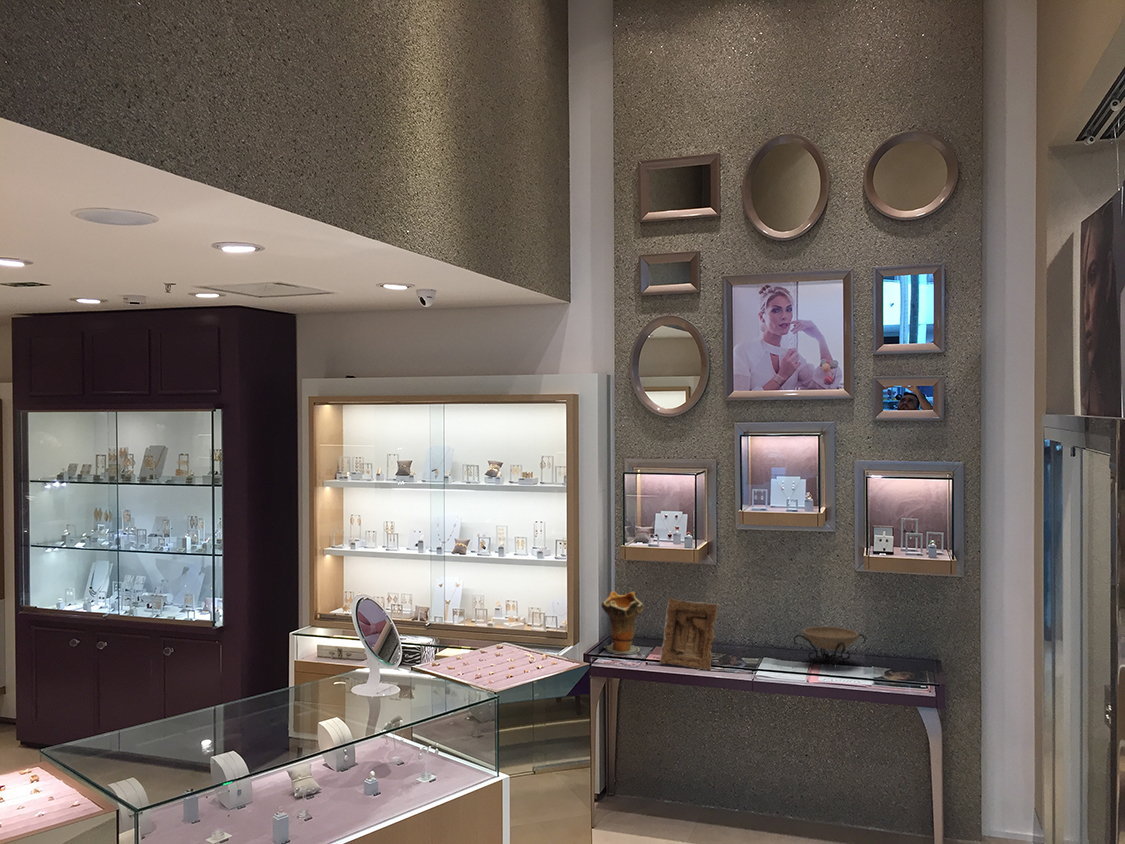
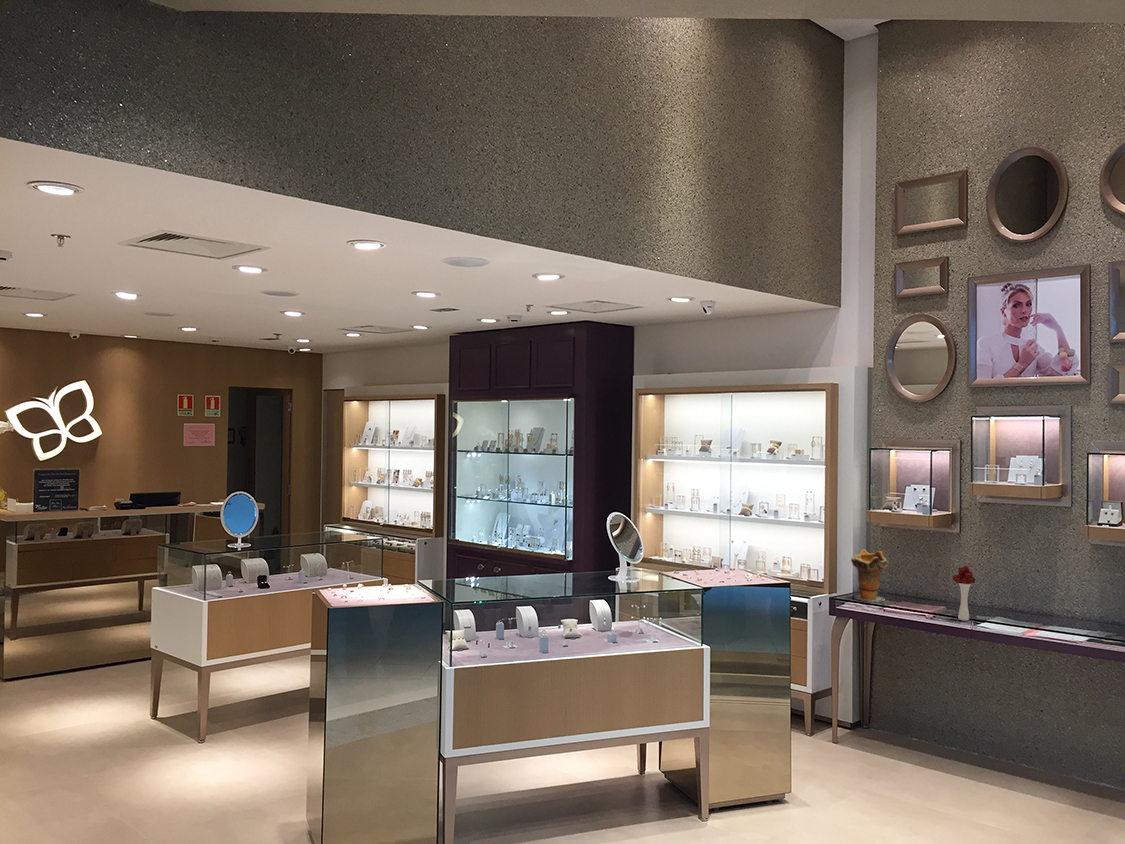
picture frame: present [660,598,718,670] -> none [892,555,947,617]
flower bouquet: none [731,610,754,672] -> present [952,566,975,621]
decorative bowl: present [793,627,866,668] -> none [1017,590,1094,627]

